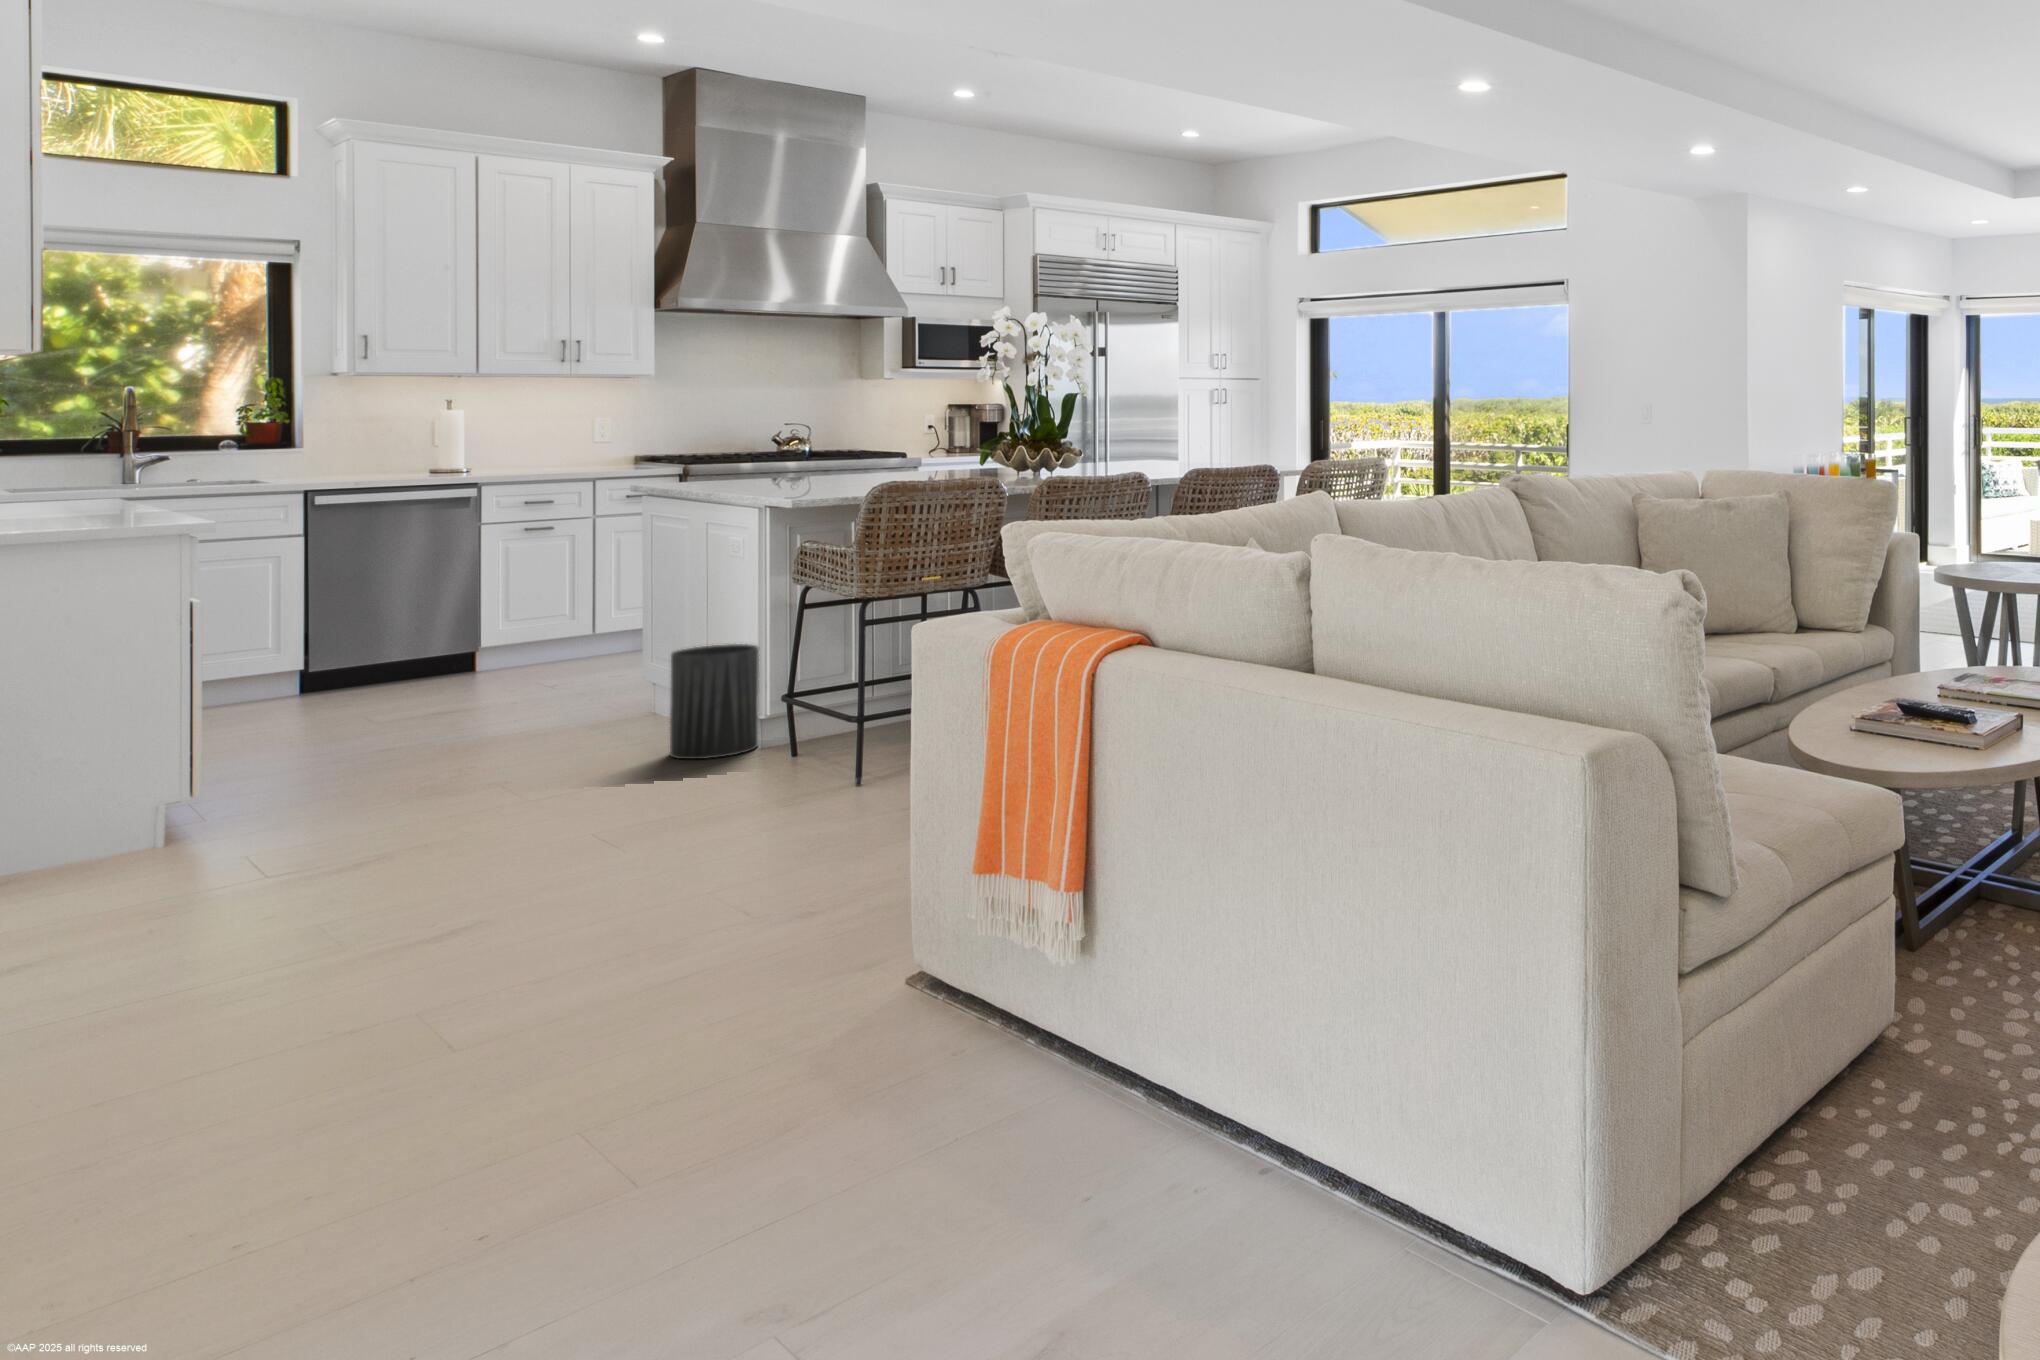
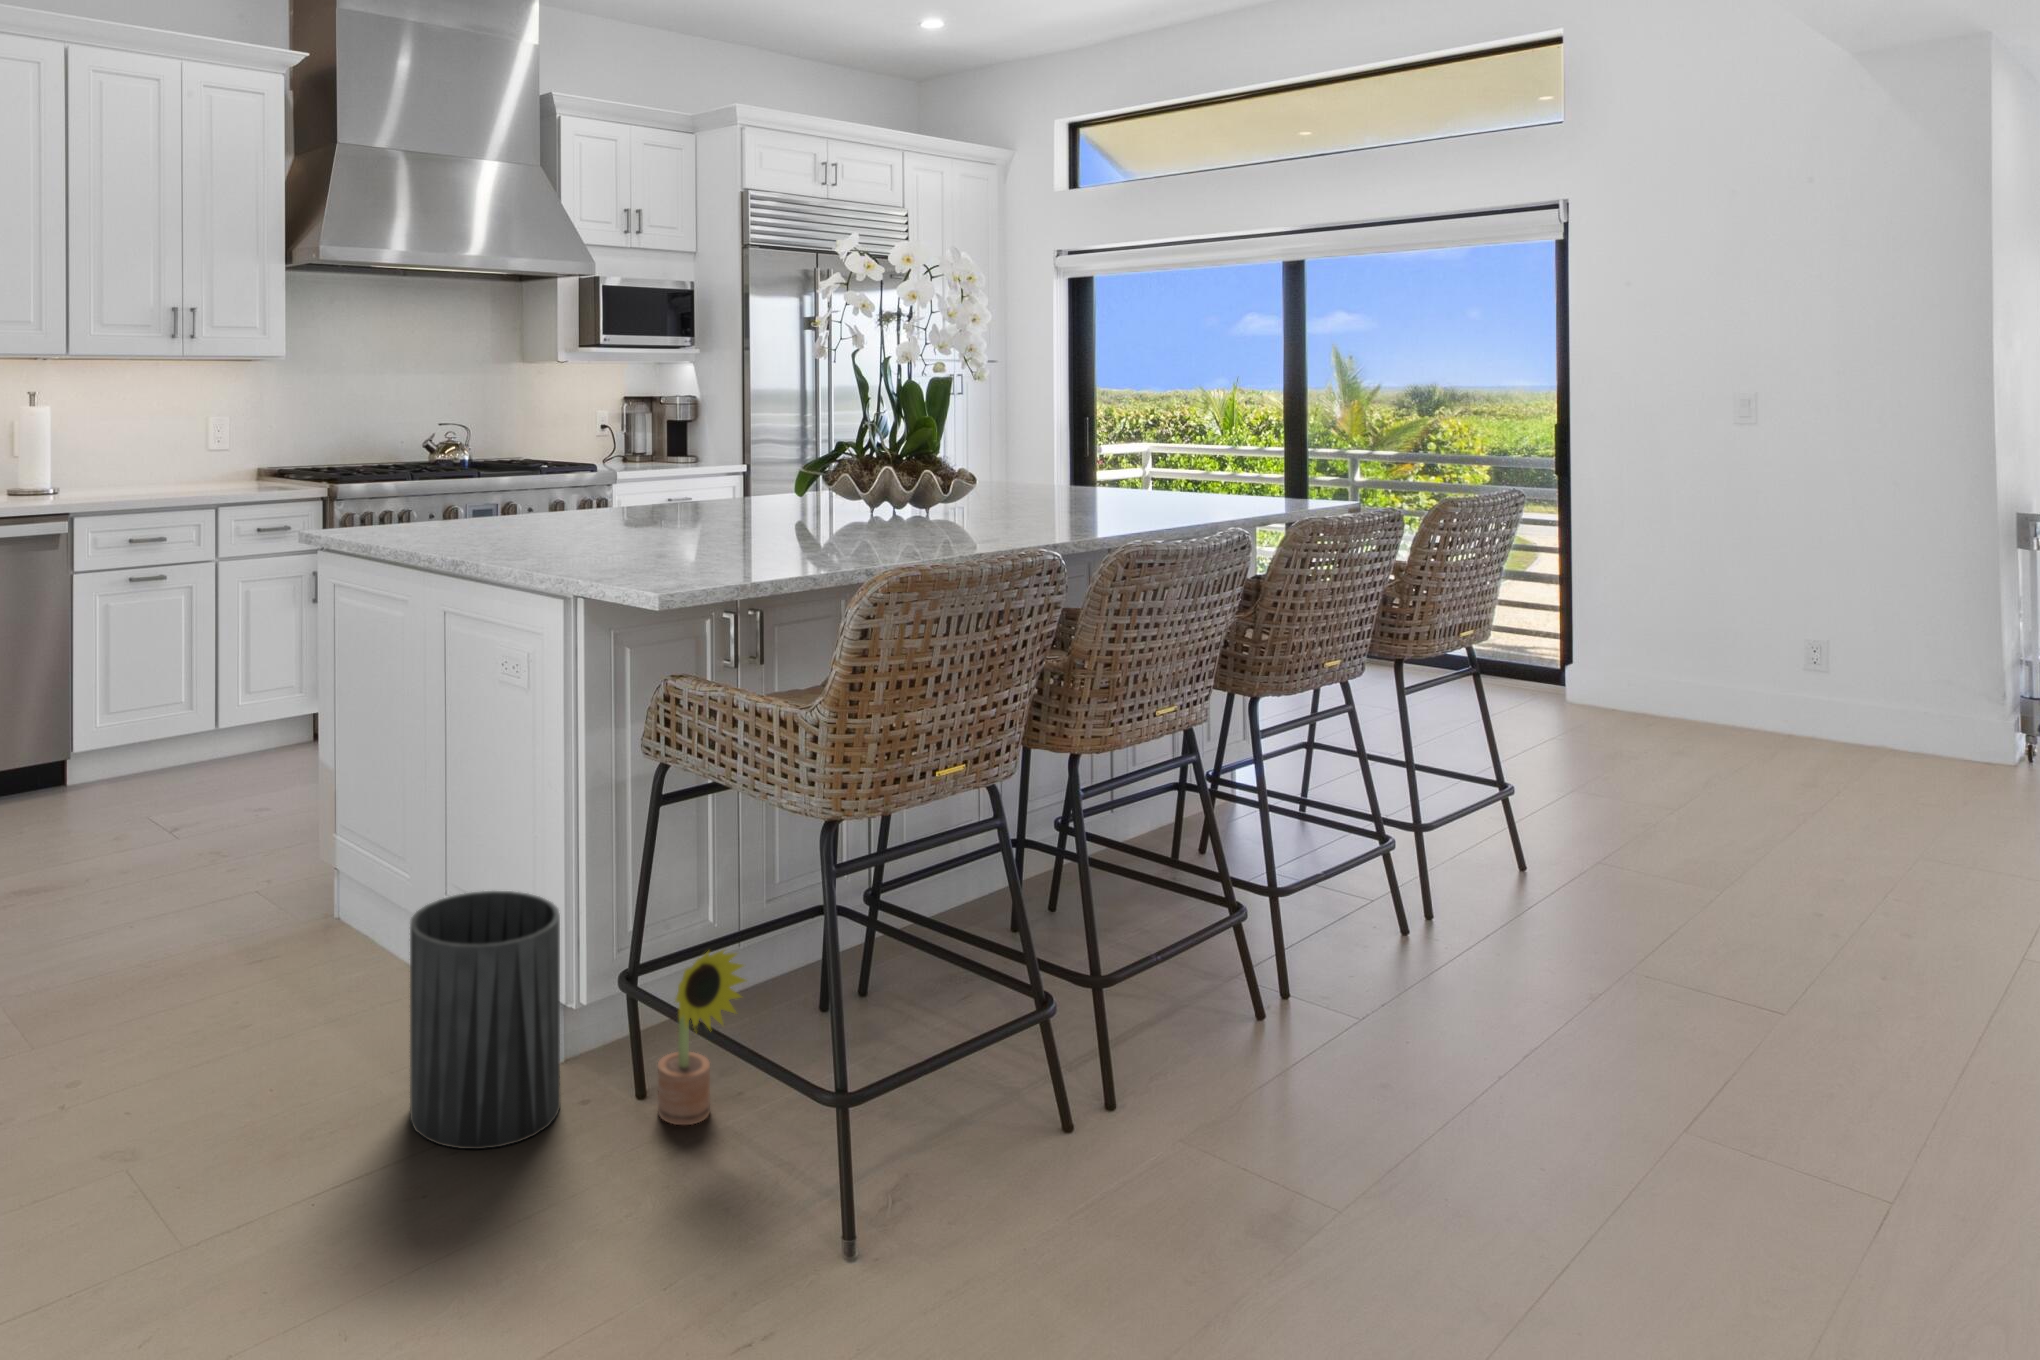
decorative plant: none [809,656,858,748] -> present [658,950,746,1125]

